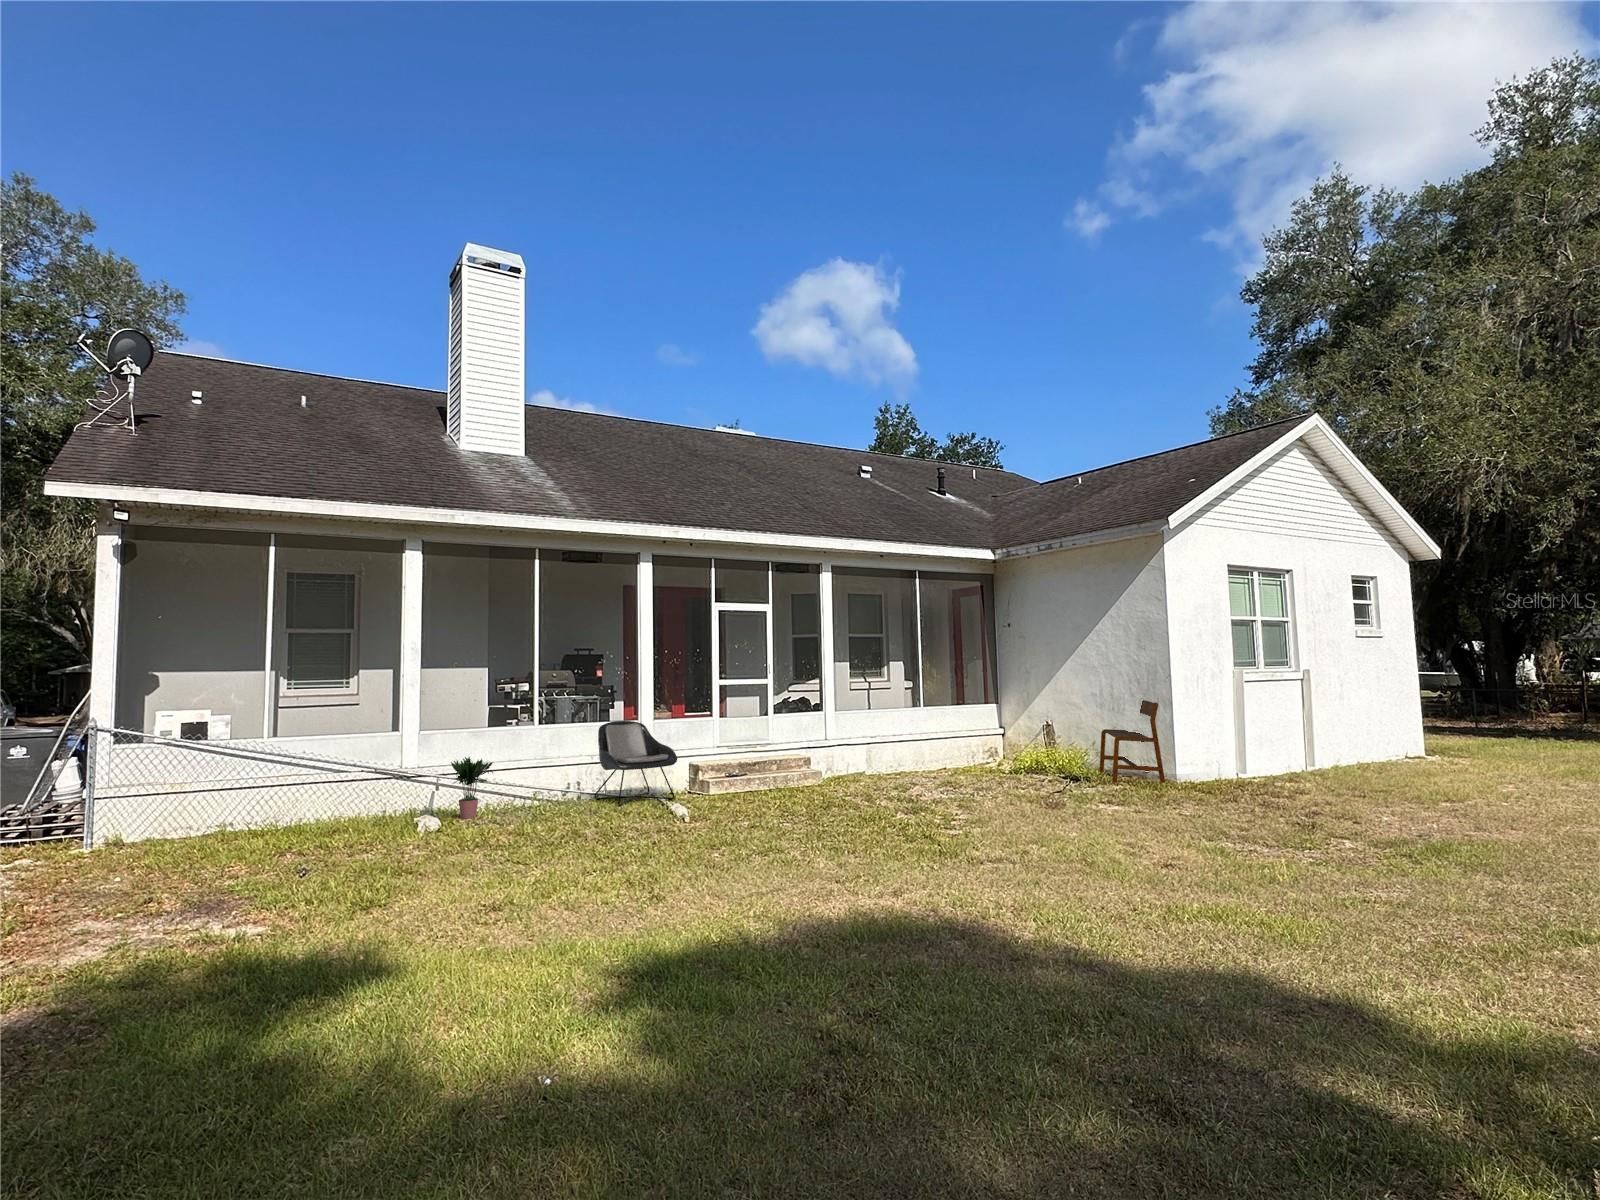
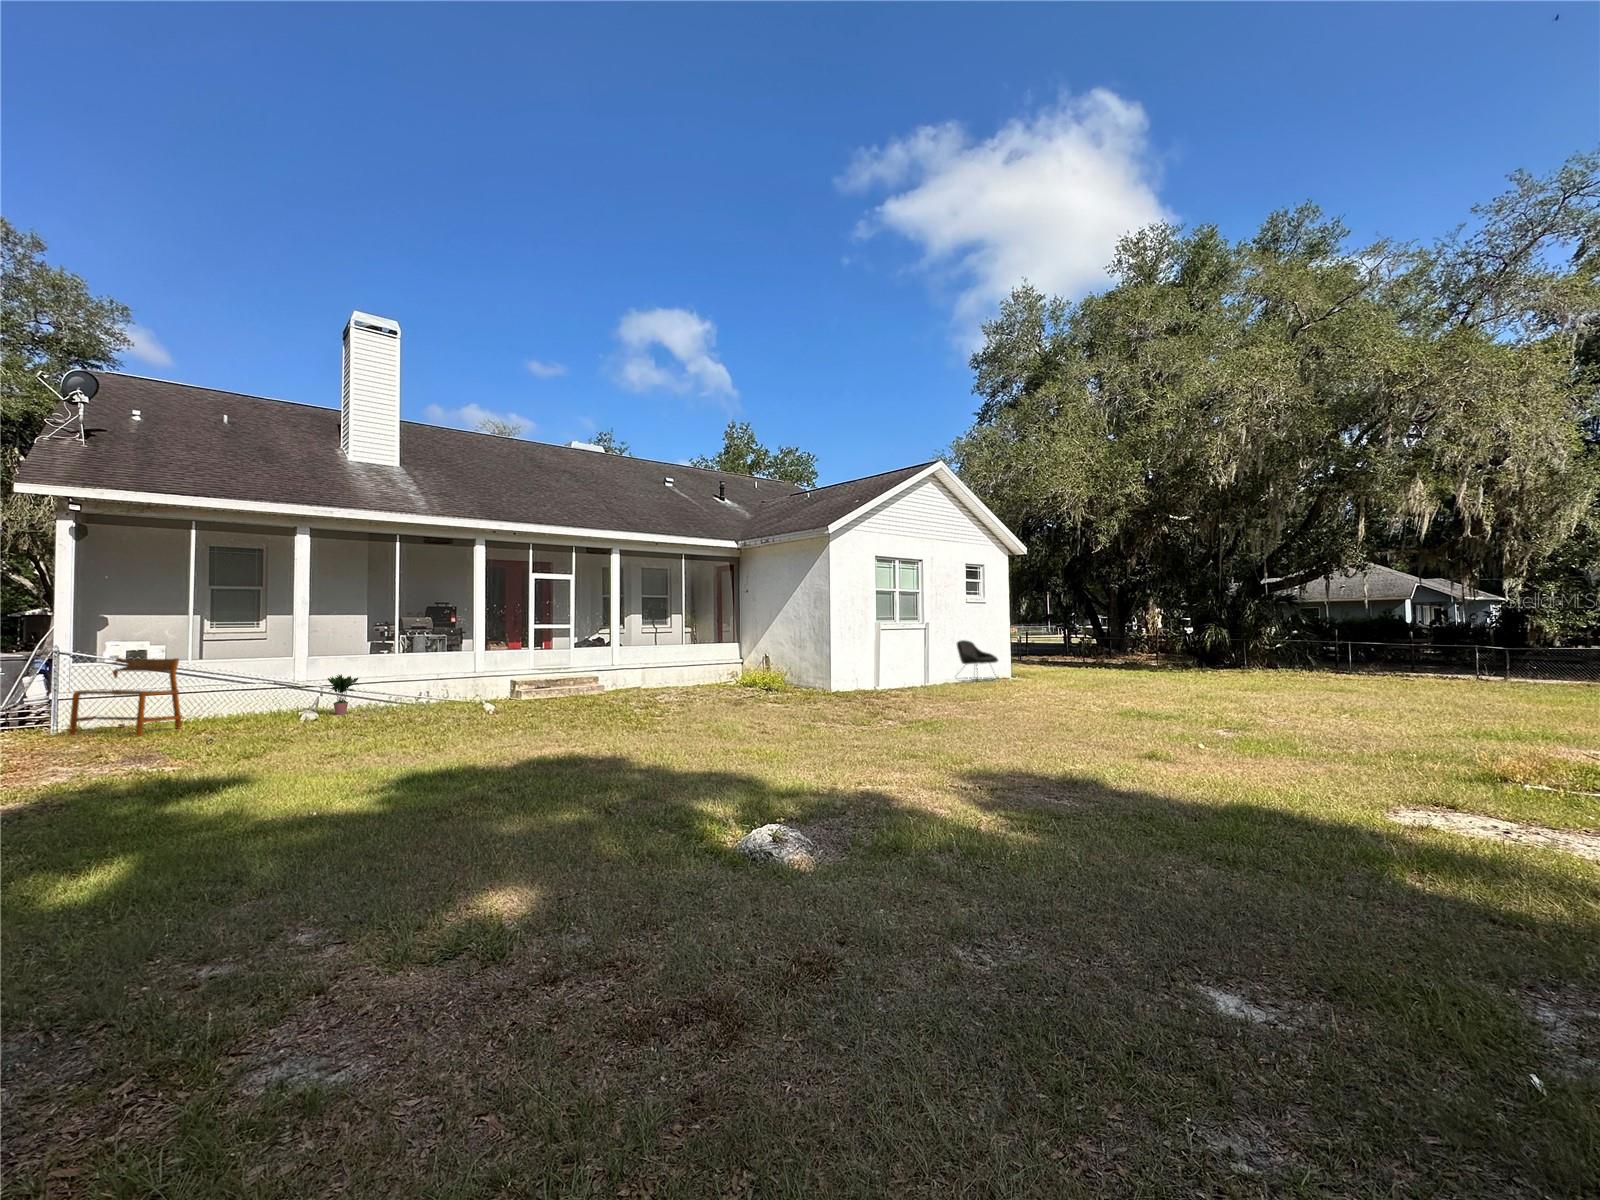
bench: present [1099,700,1165,782] -> present [69,658,182,736]
lounge chair: present [595,721,677,807] -> present [956,640,998,679]

